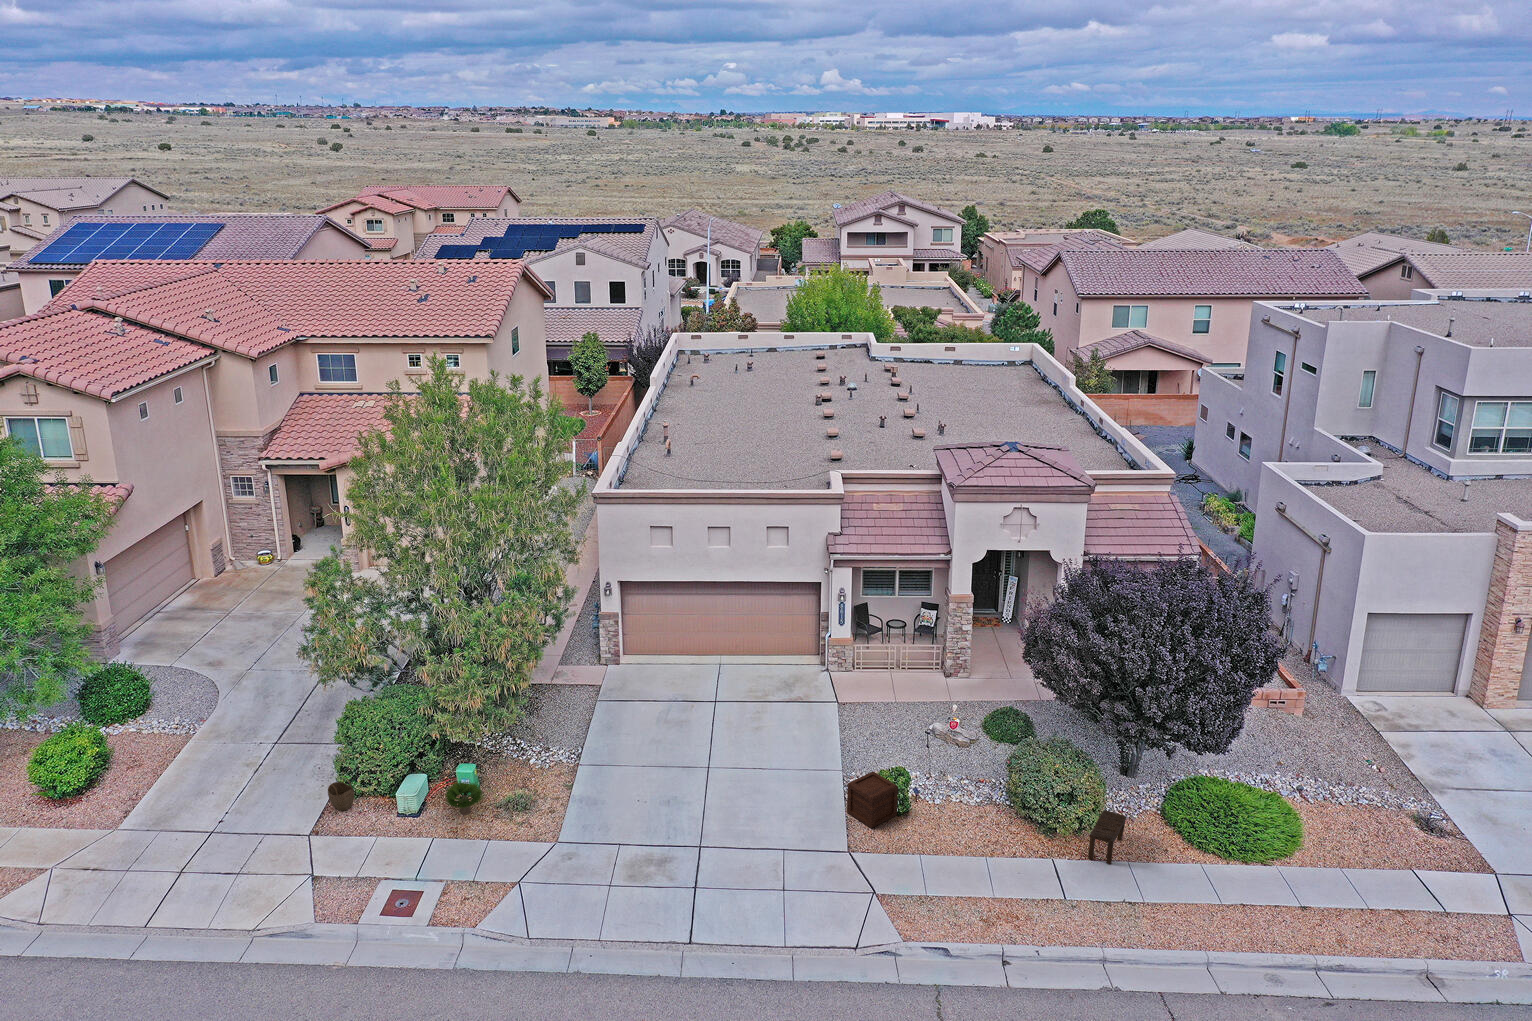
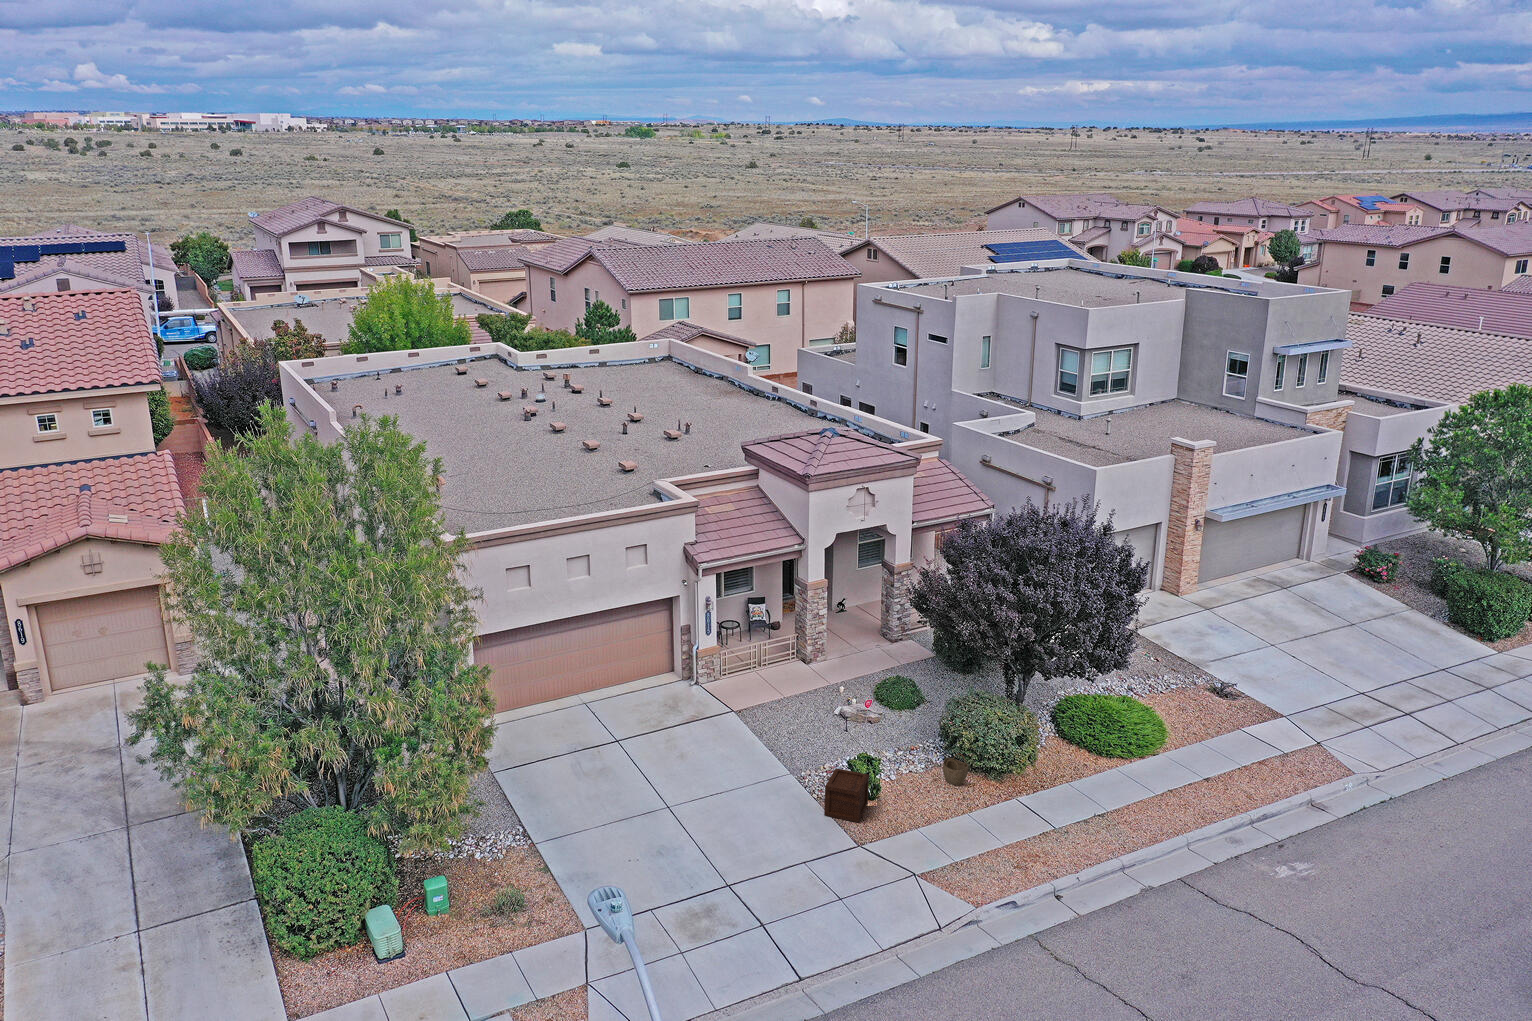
woven basket: present [328,778,354,811] -> present [943,753,968,786]
potted plant: present [445,781,483,815] -> none [414,904,465,948]
bench: present [1088,810,1127,864] -> none [1032,745,1063,791]

